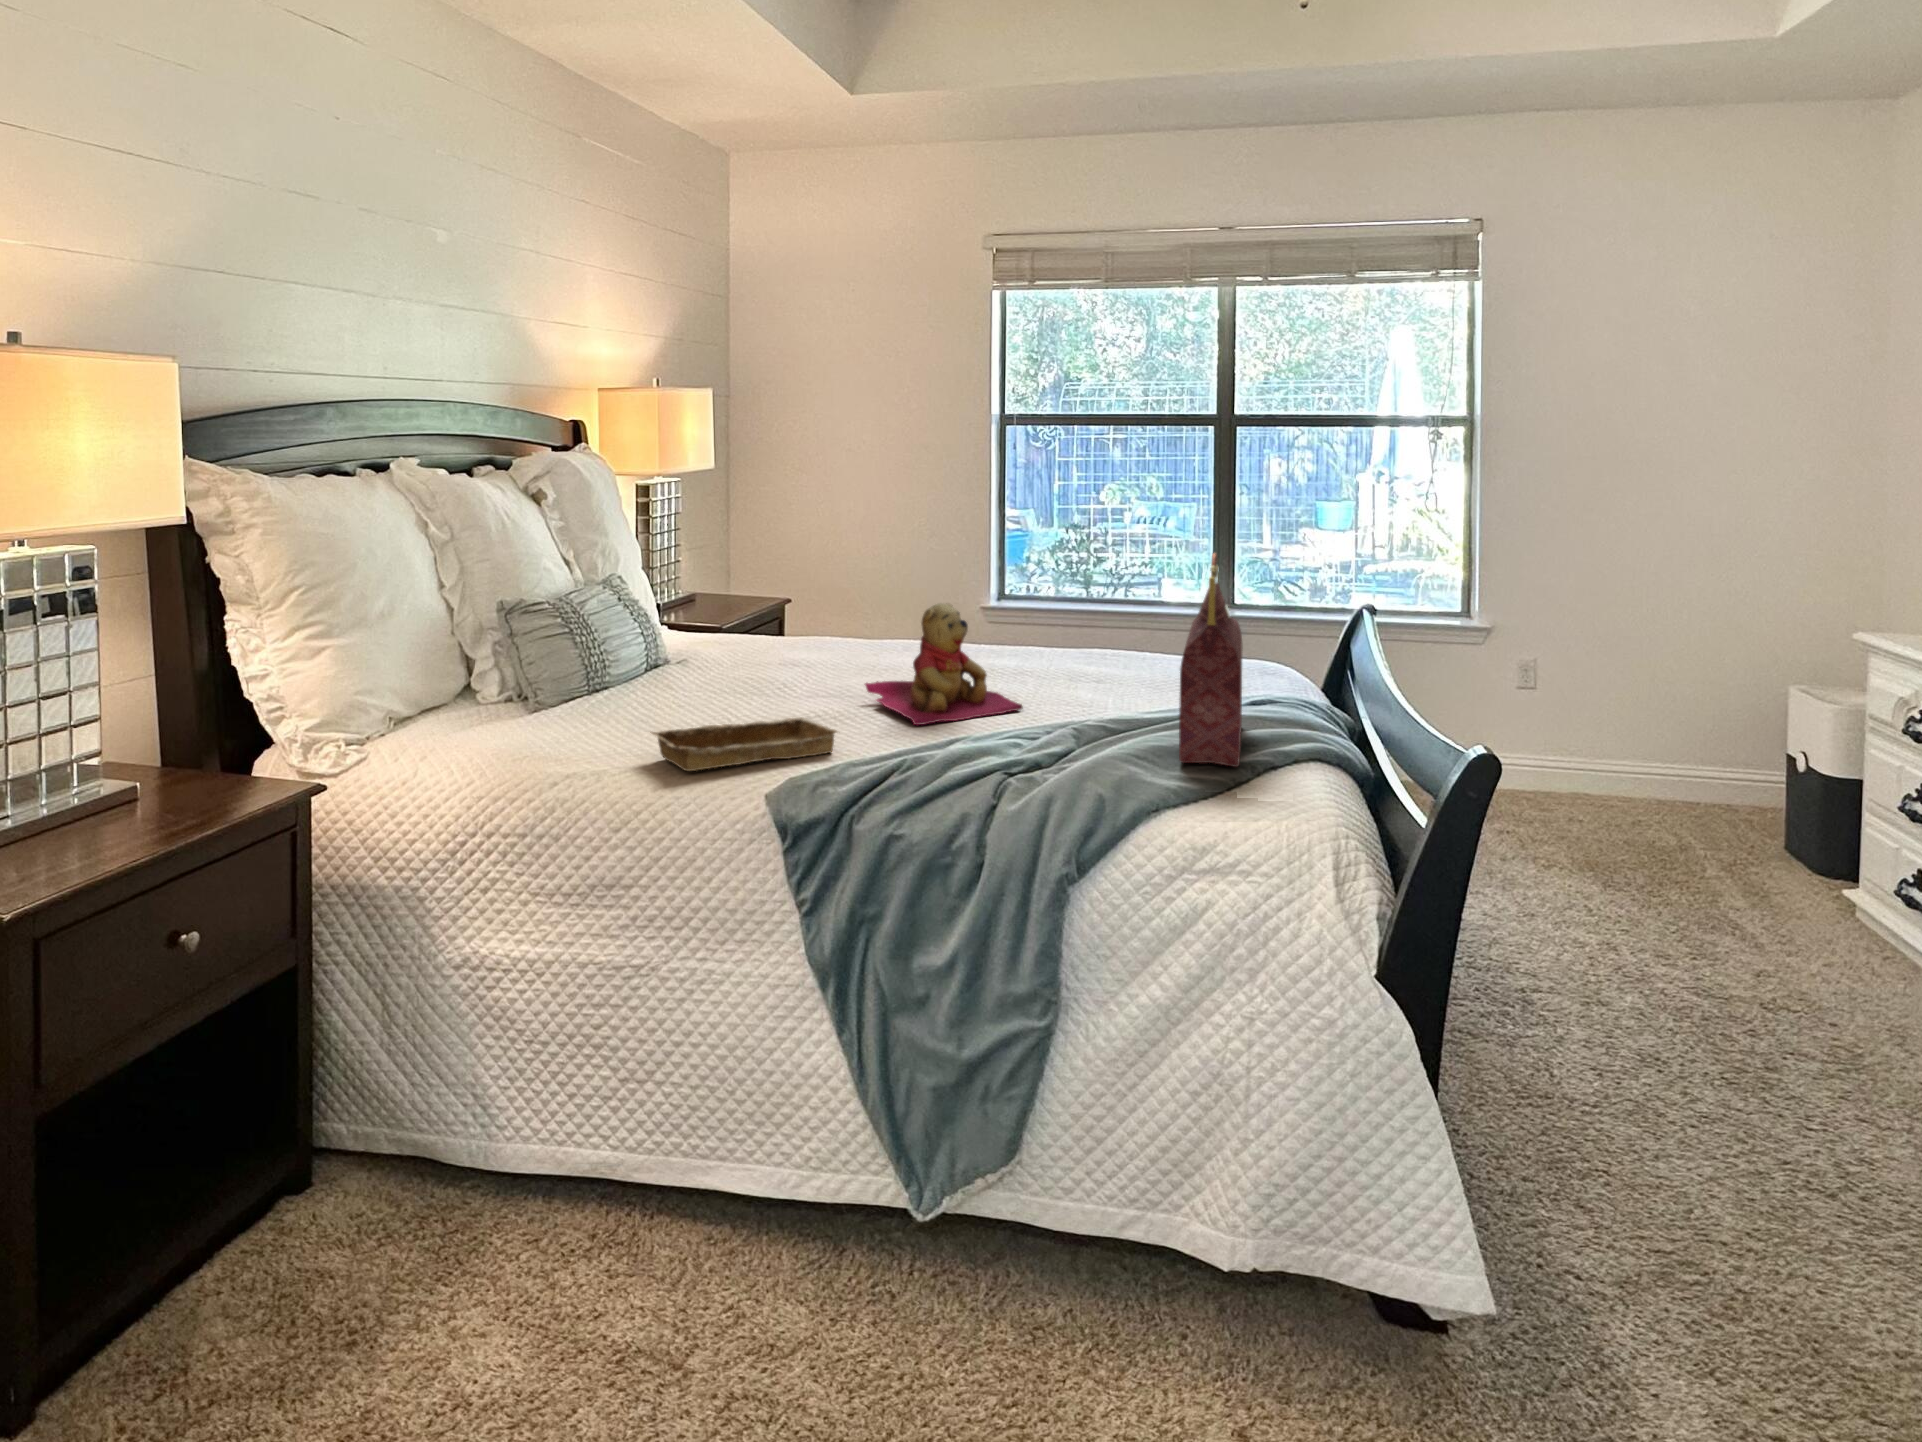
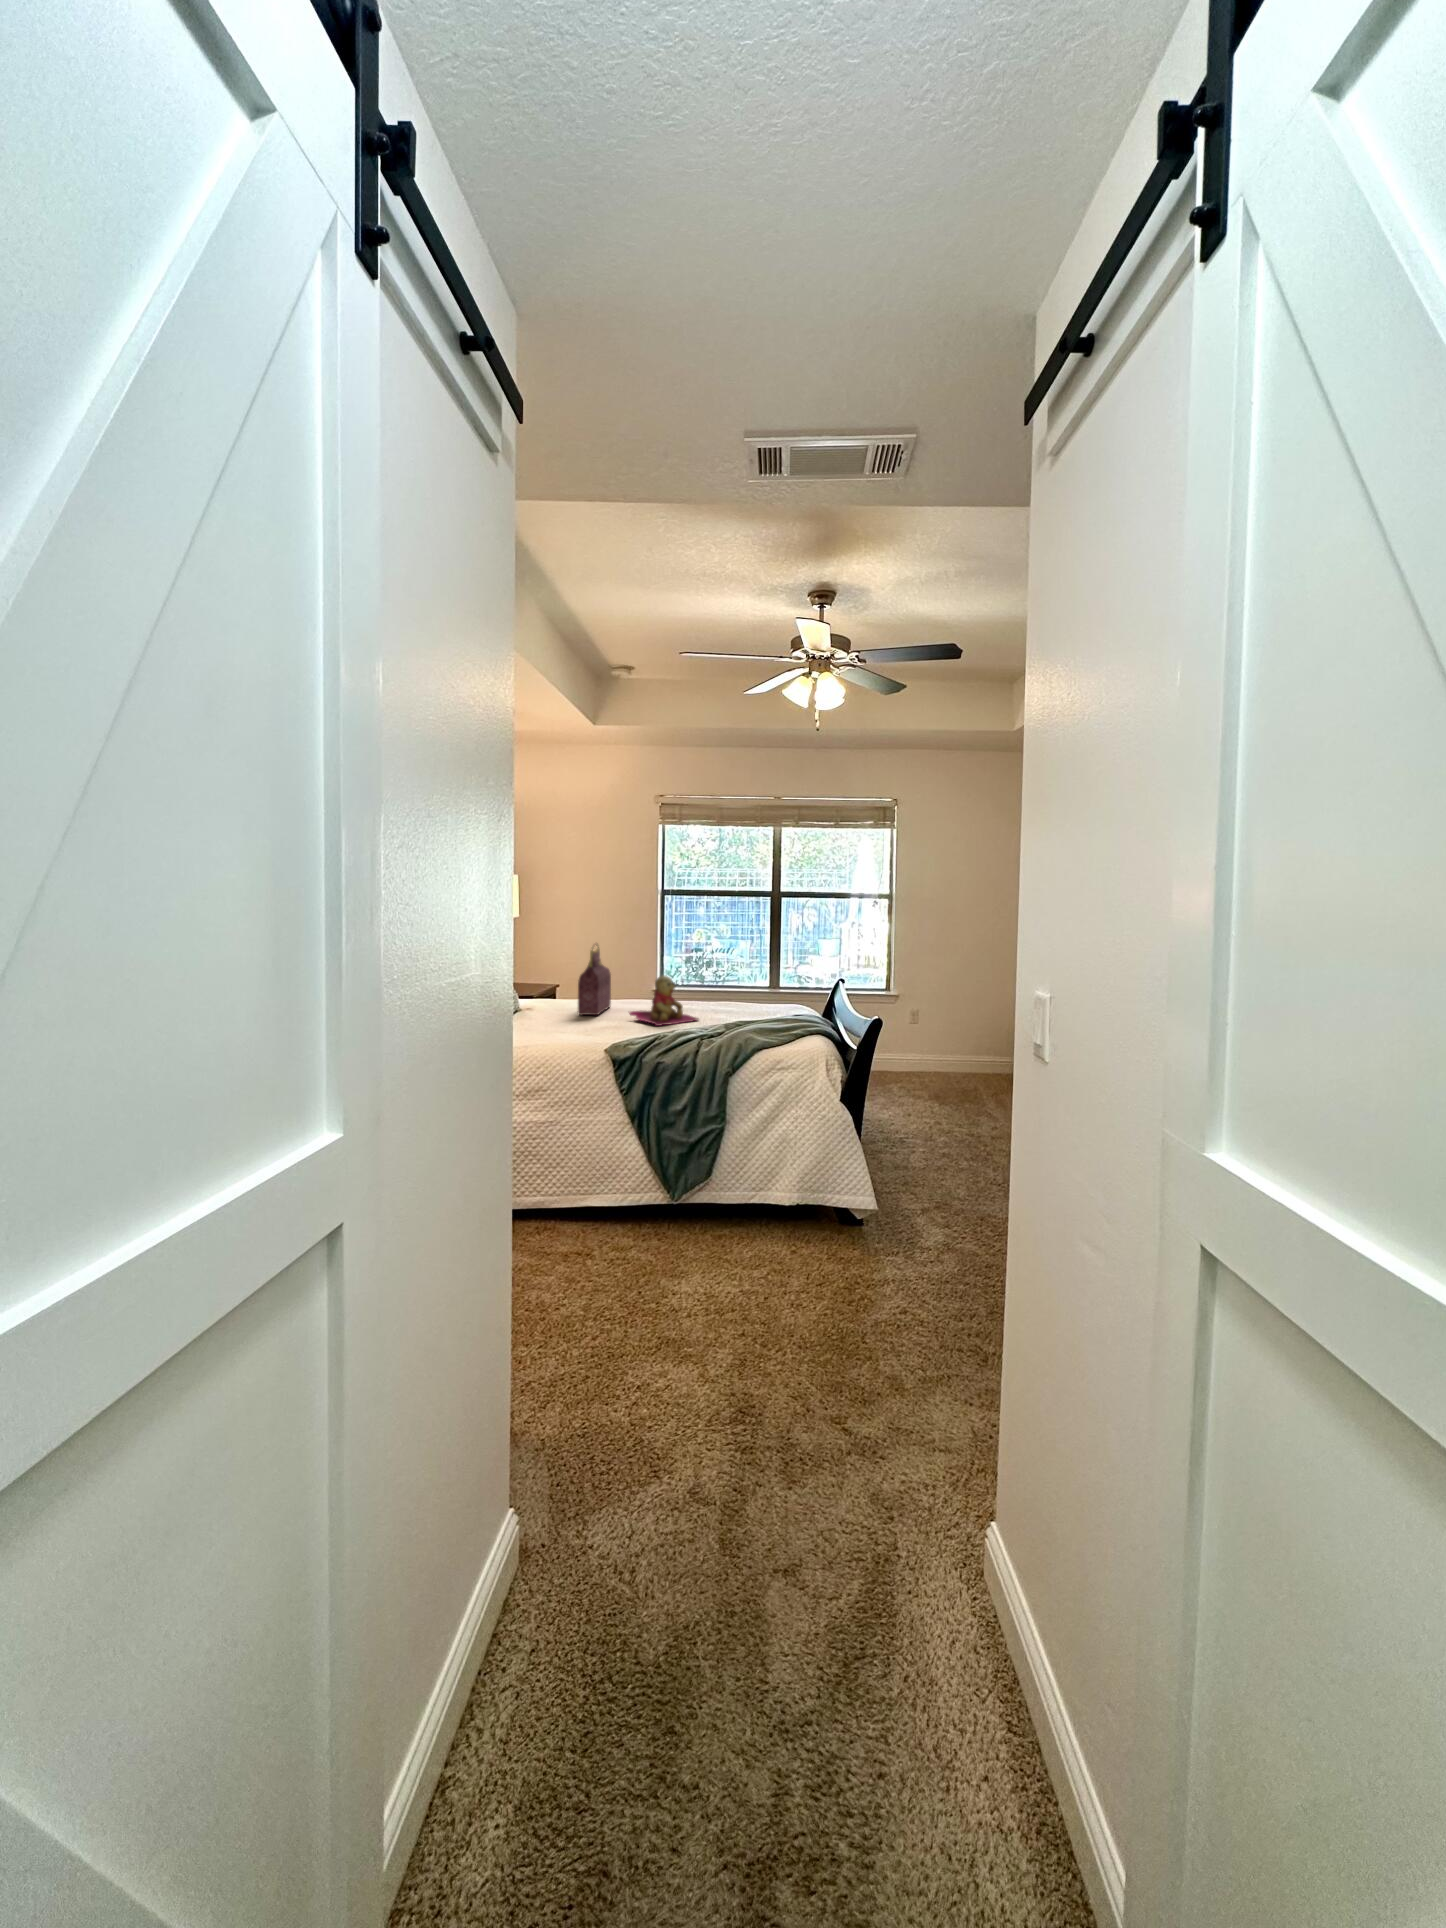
handbag: present [1179,553,1242,767] -> present [578,944,611,1015]
tray: present [650,717,838,771] -> none [548,1023,630,1041]

